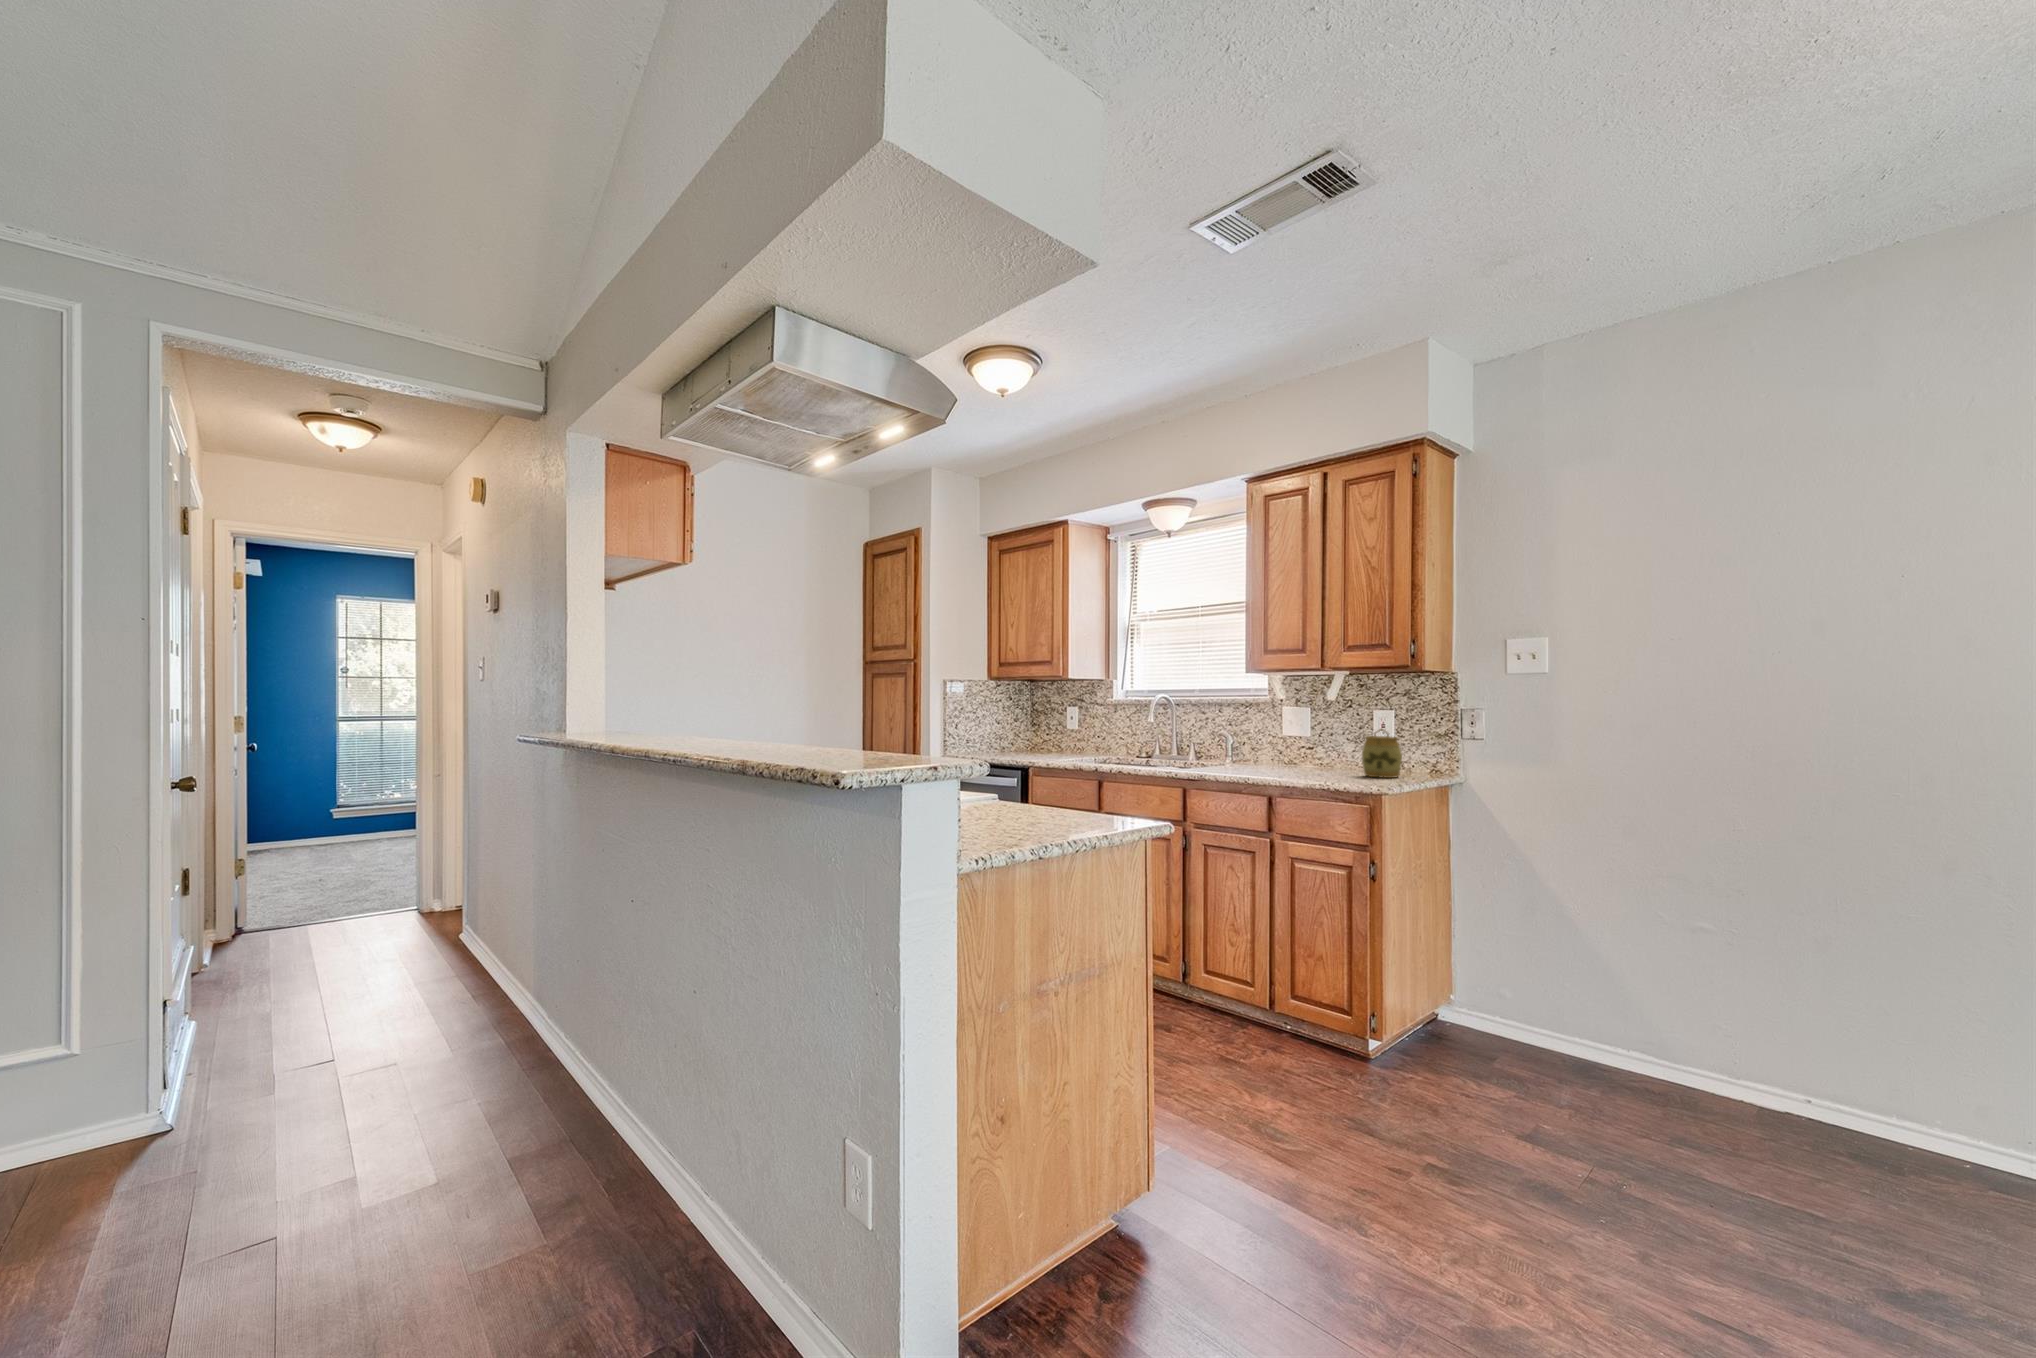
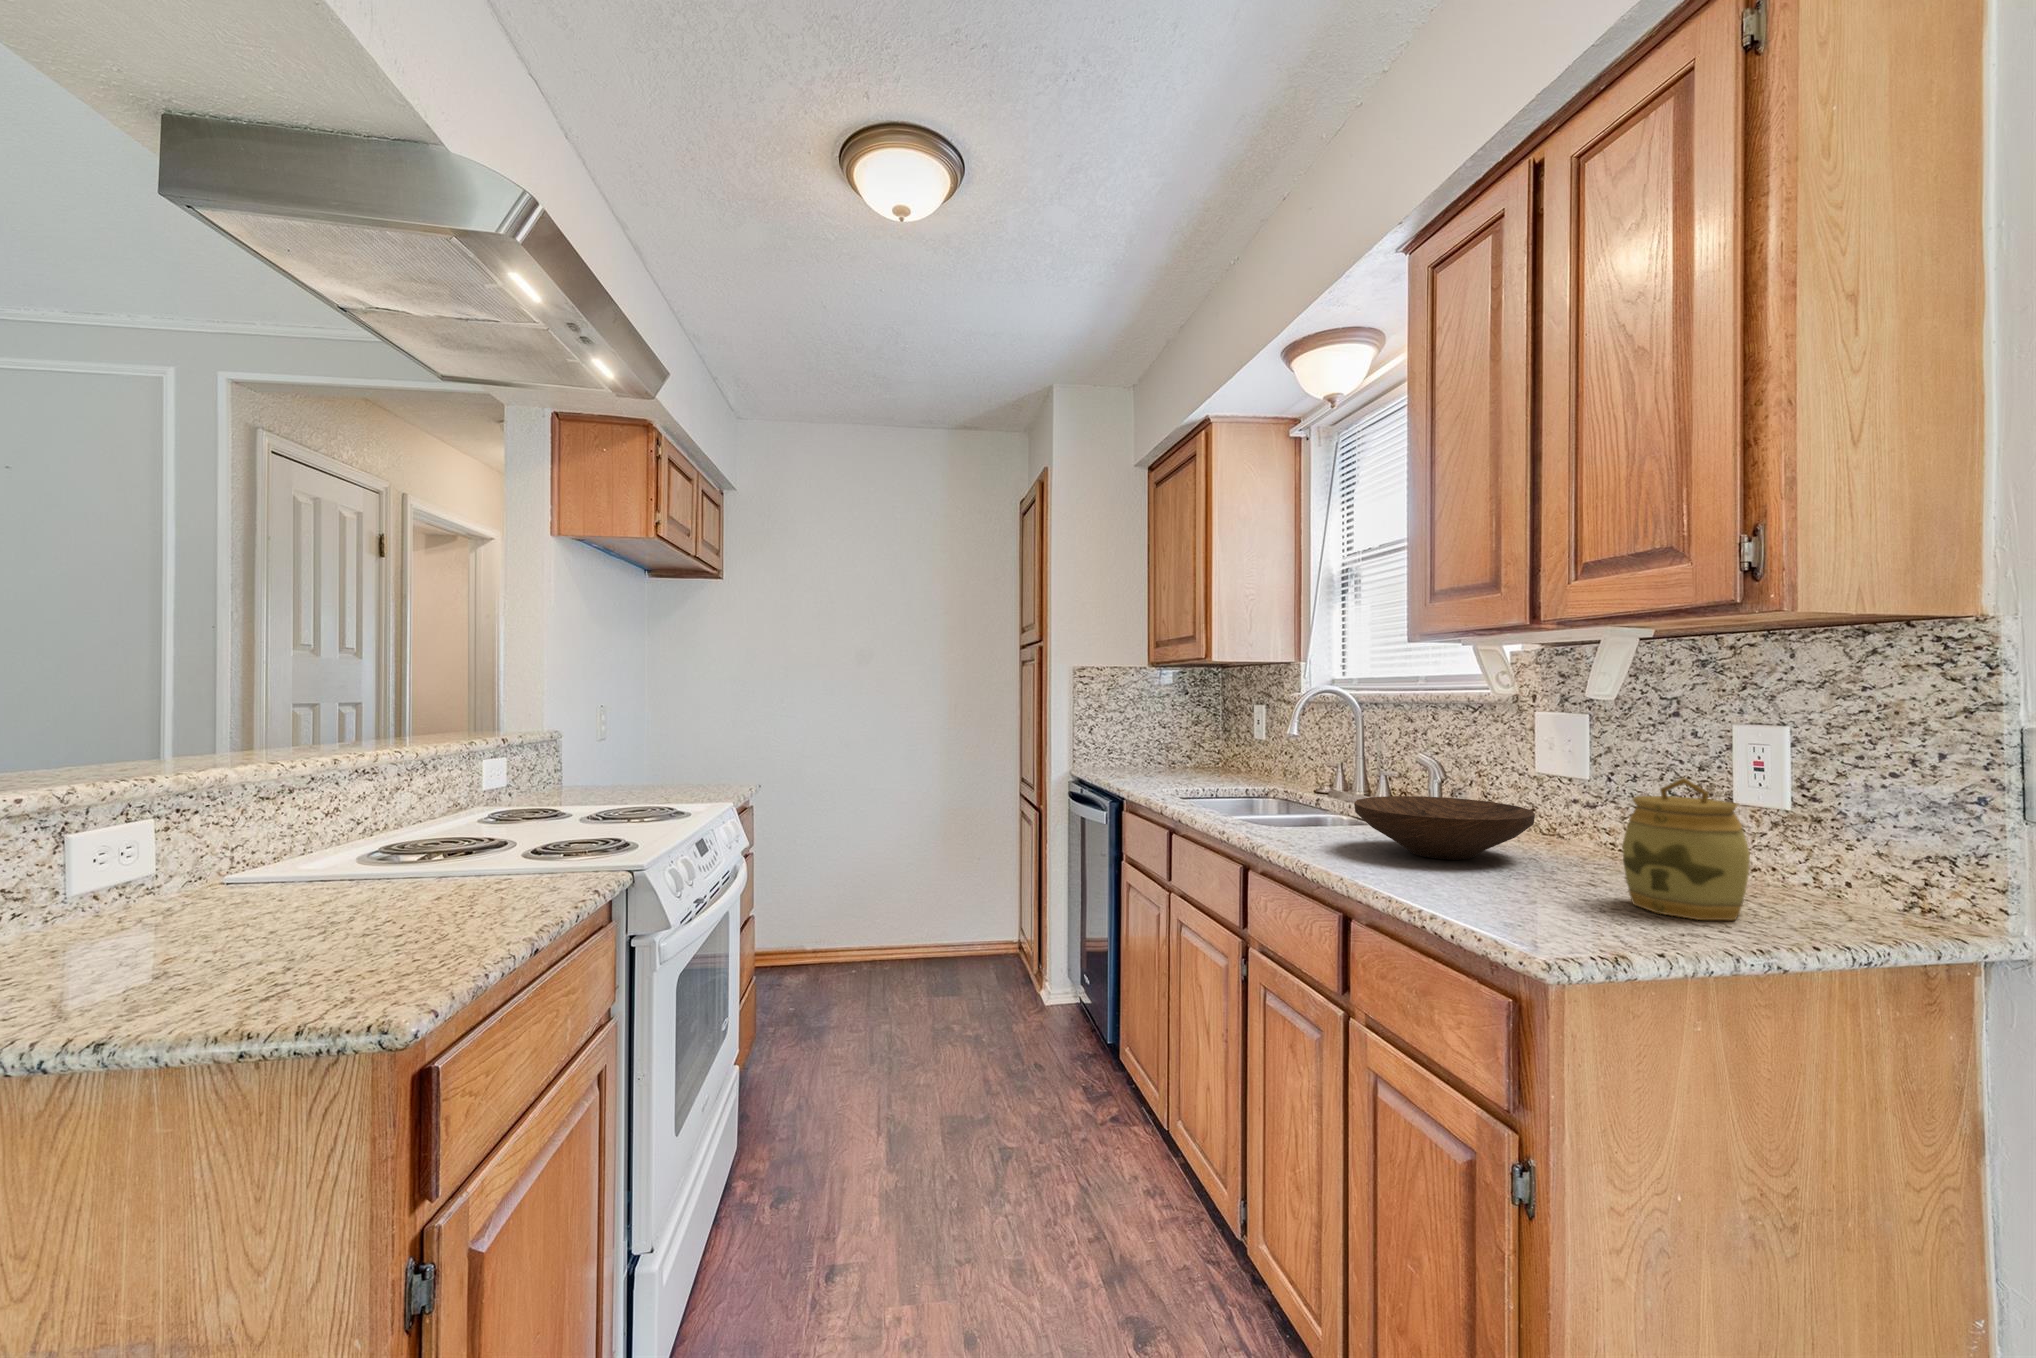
wooden bowl: none [1235,747,1311,772] -> present [1354,796,1535,860]

